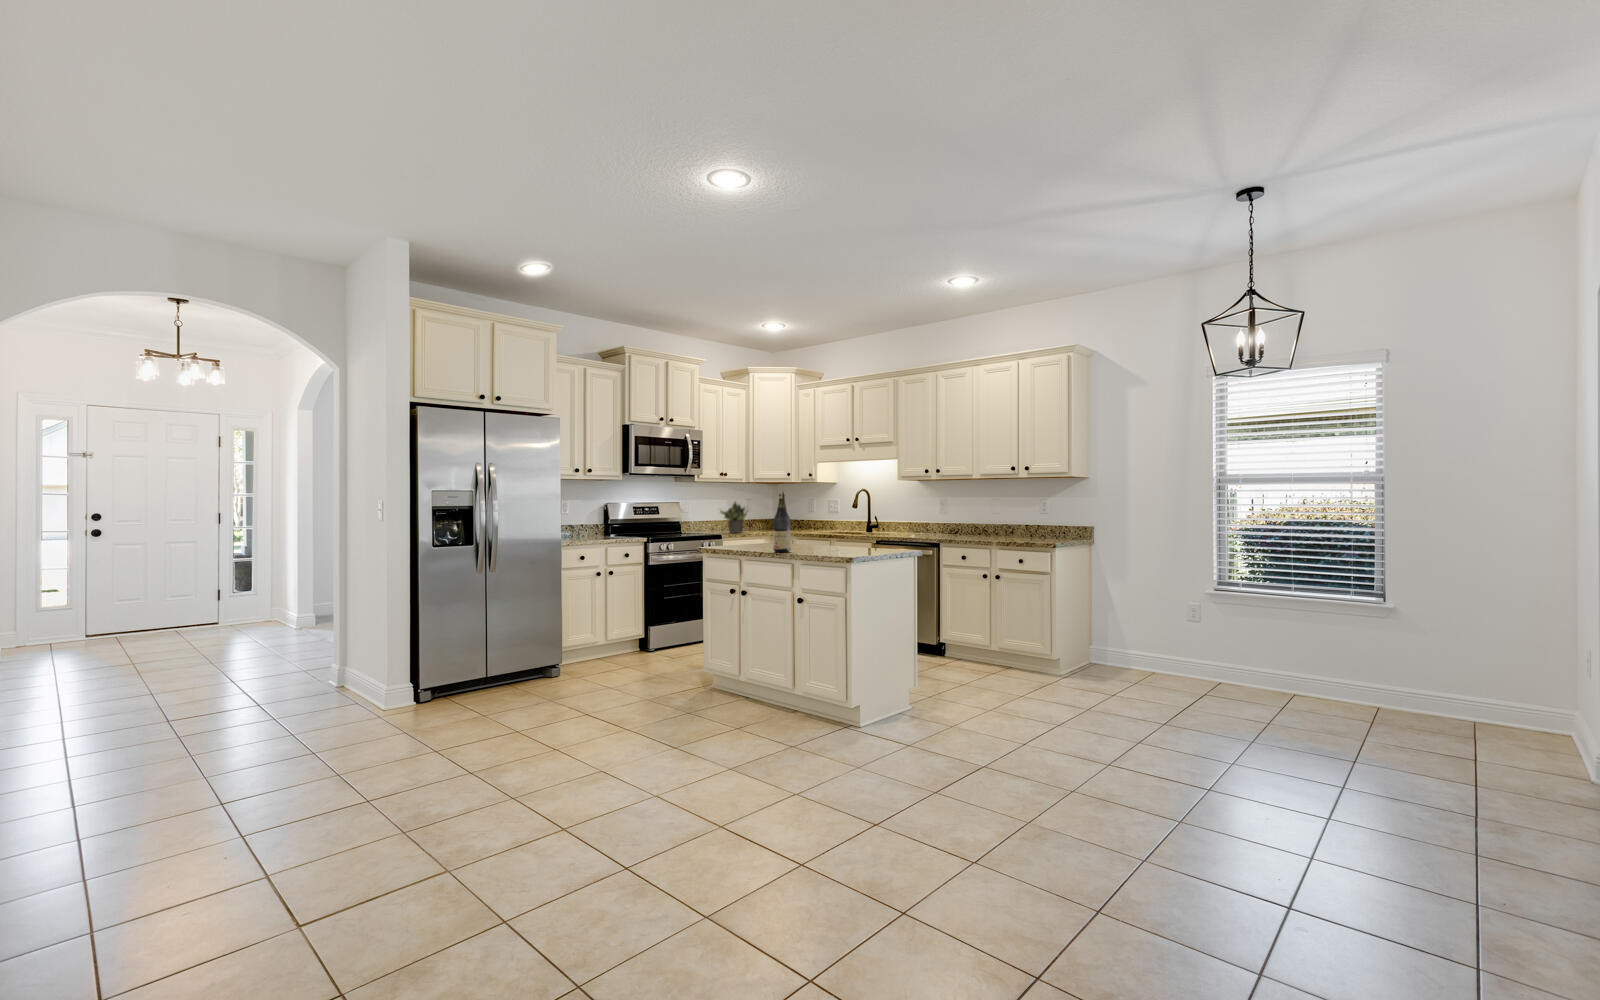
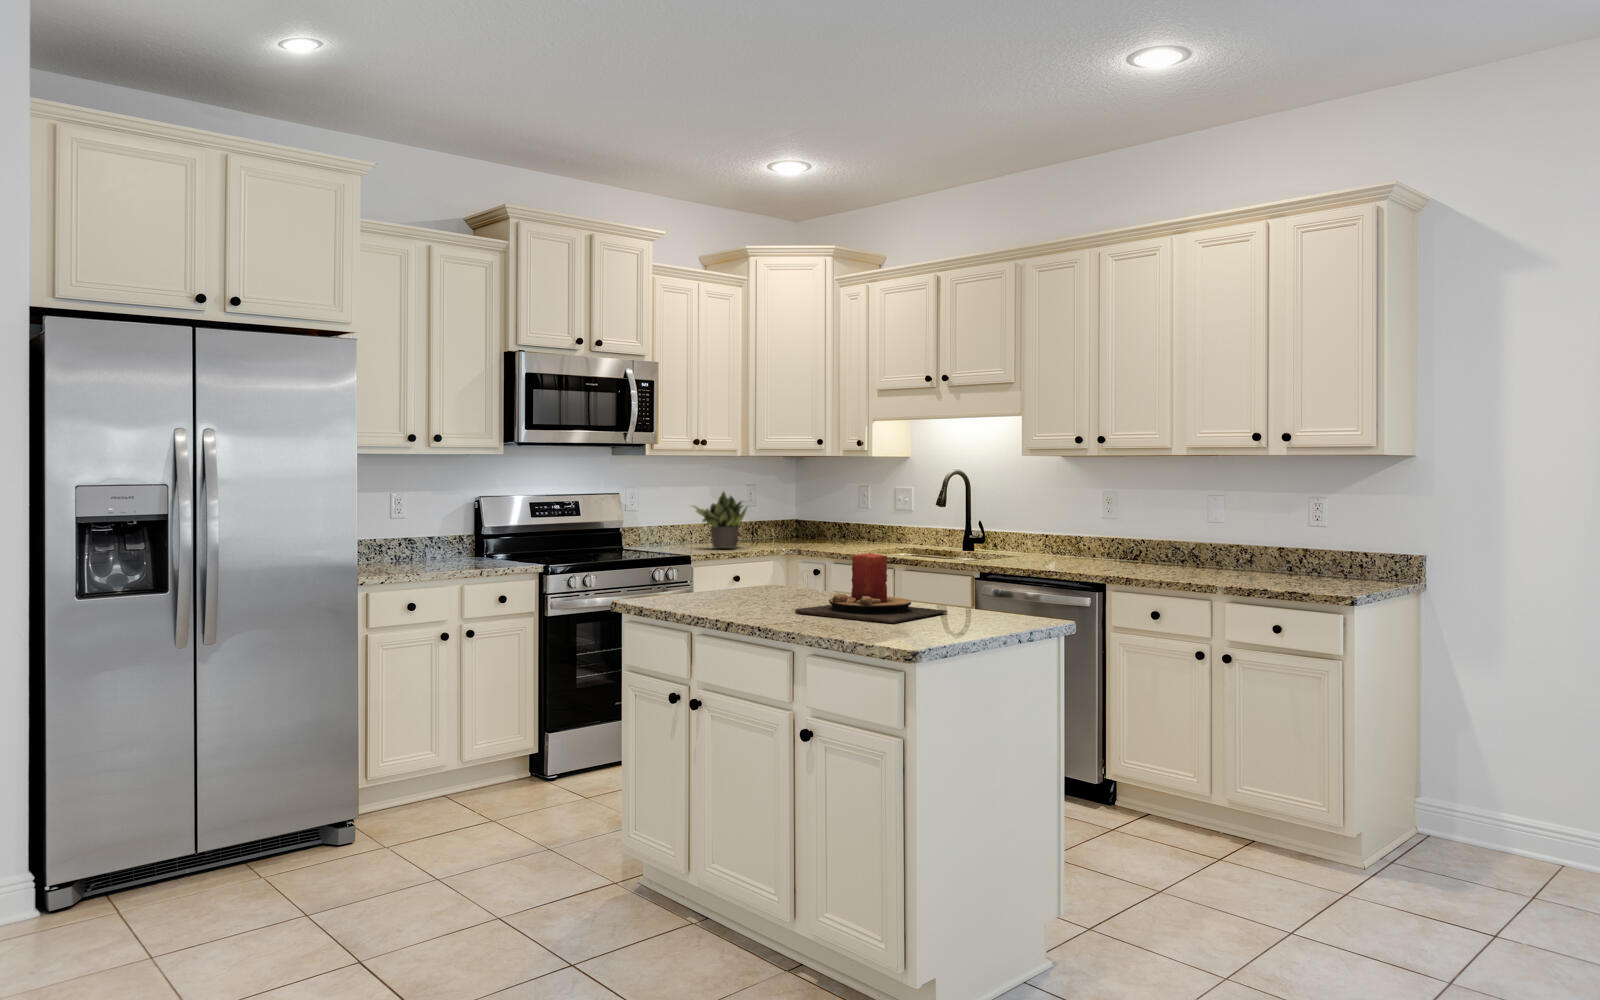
wine bottle: present [773,492,791,552] -> none [752,493,789,626]
candle: none [791,521,863,551] -> present [795,553,947,623]

